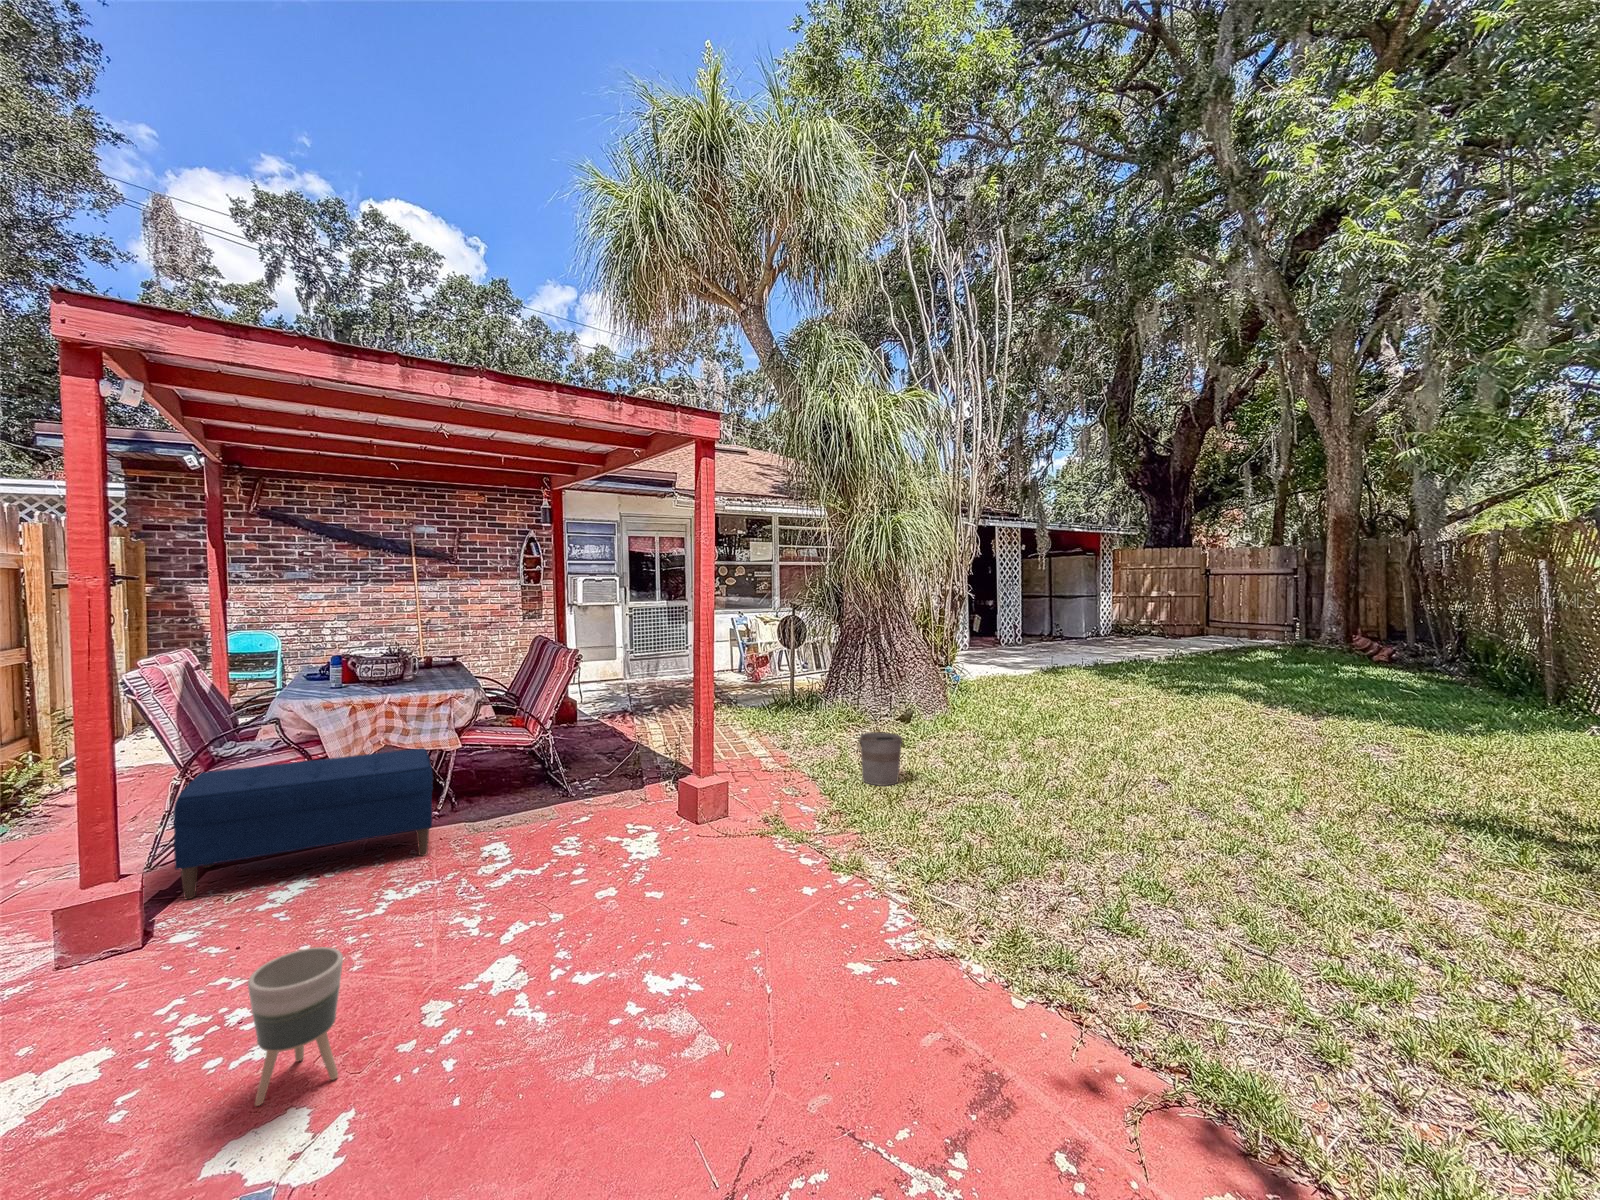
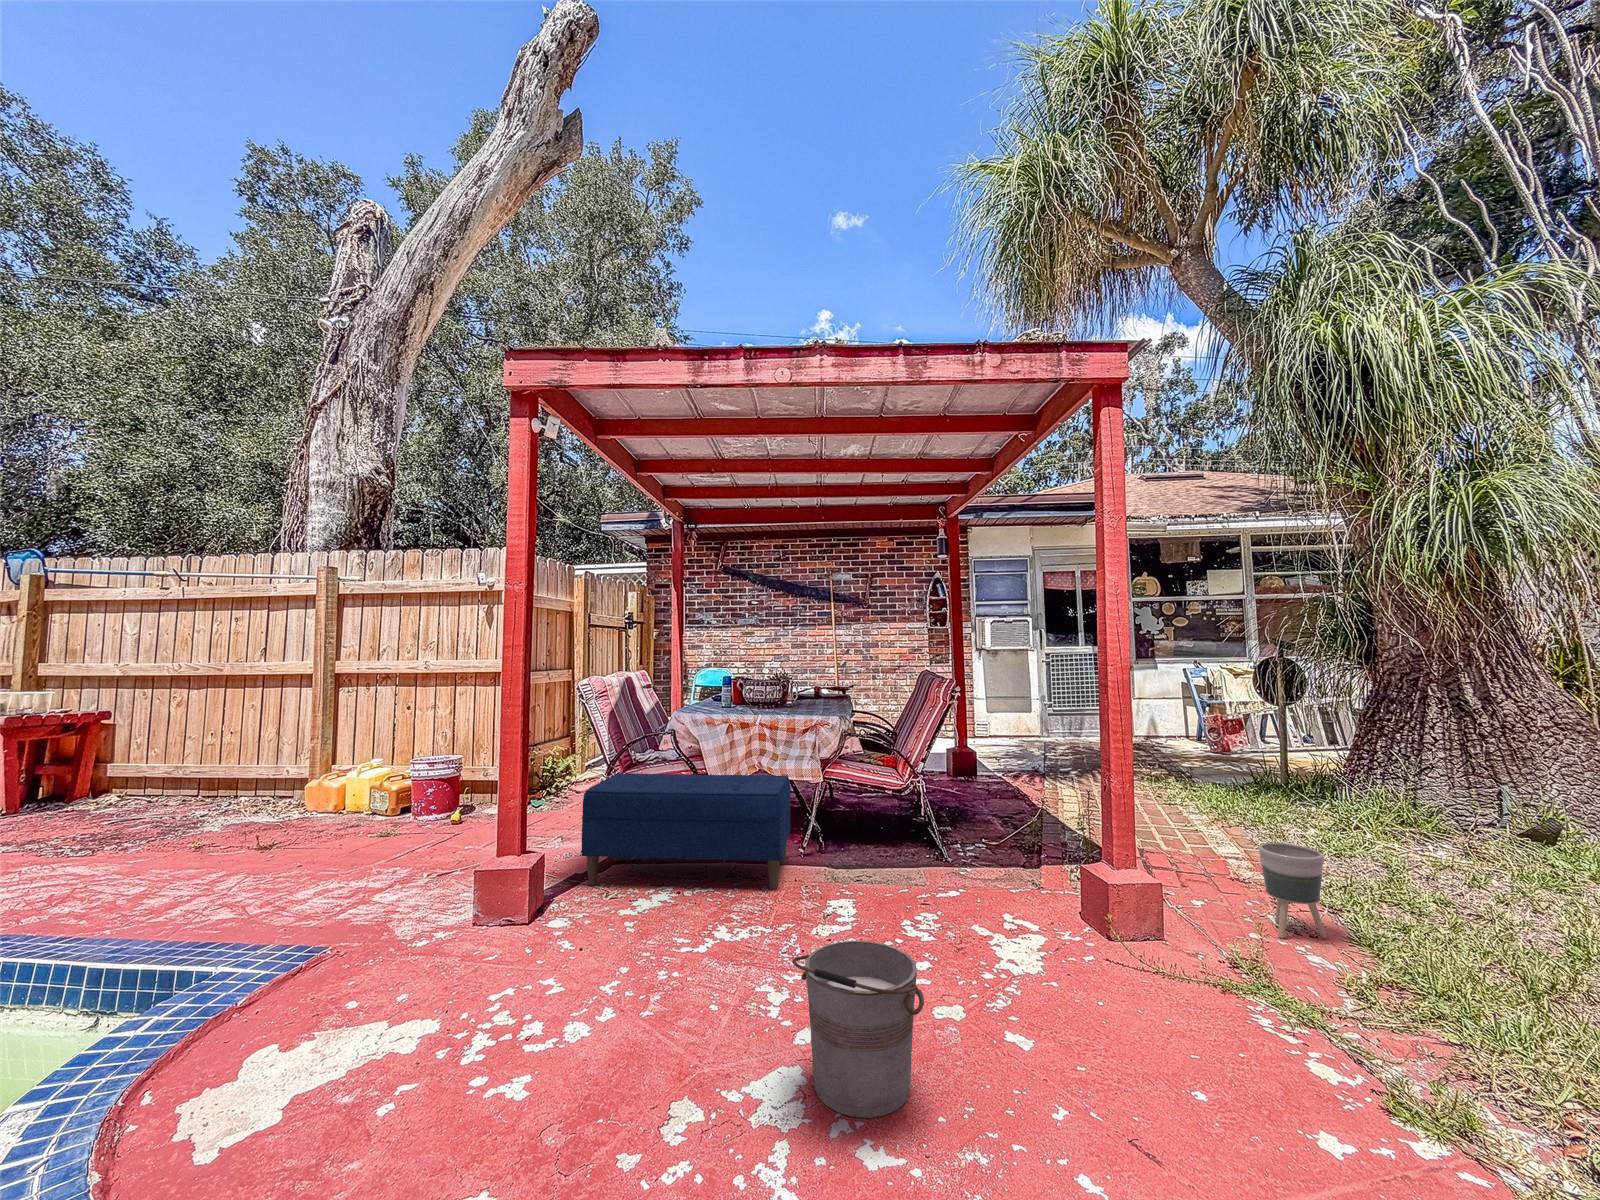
bucket: present [857,732,905,786] -> present [792,941,924,1118]
planter: present [248,947,343,1106] -> present [1259,843,1327,938]

